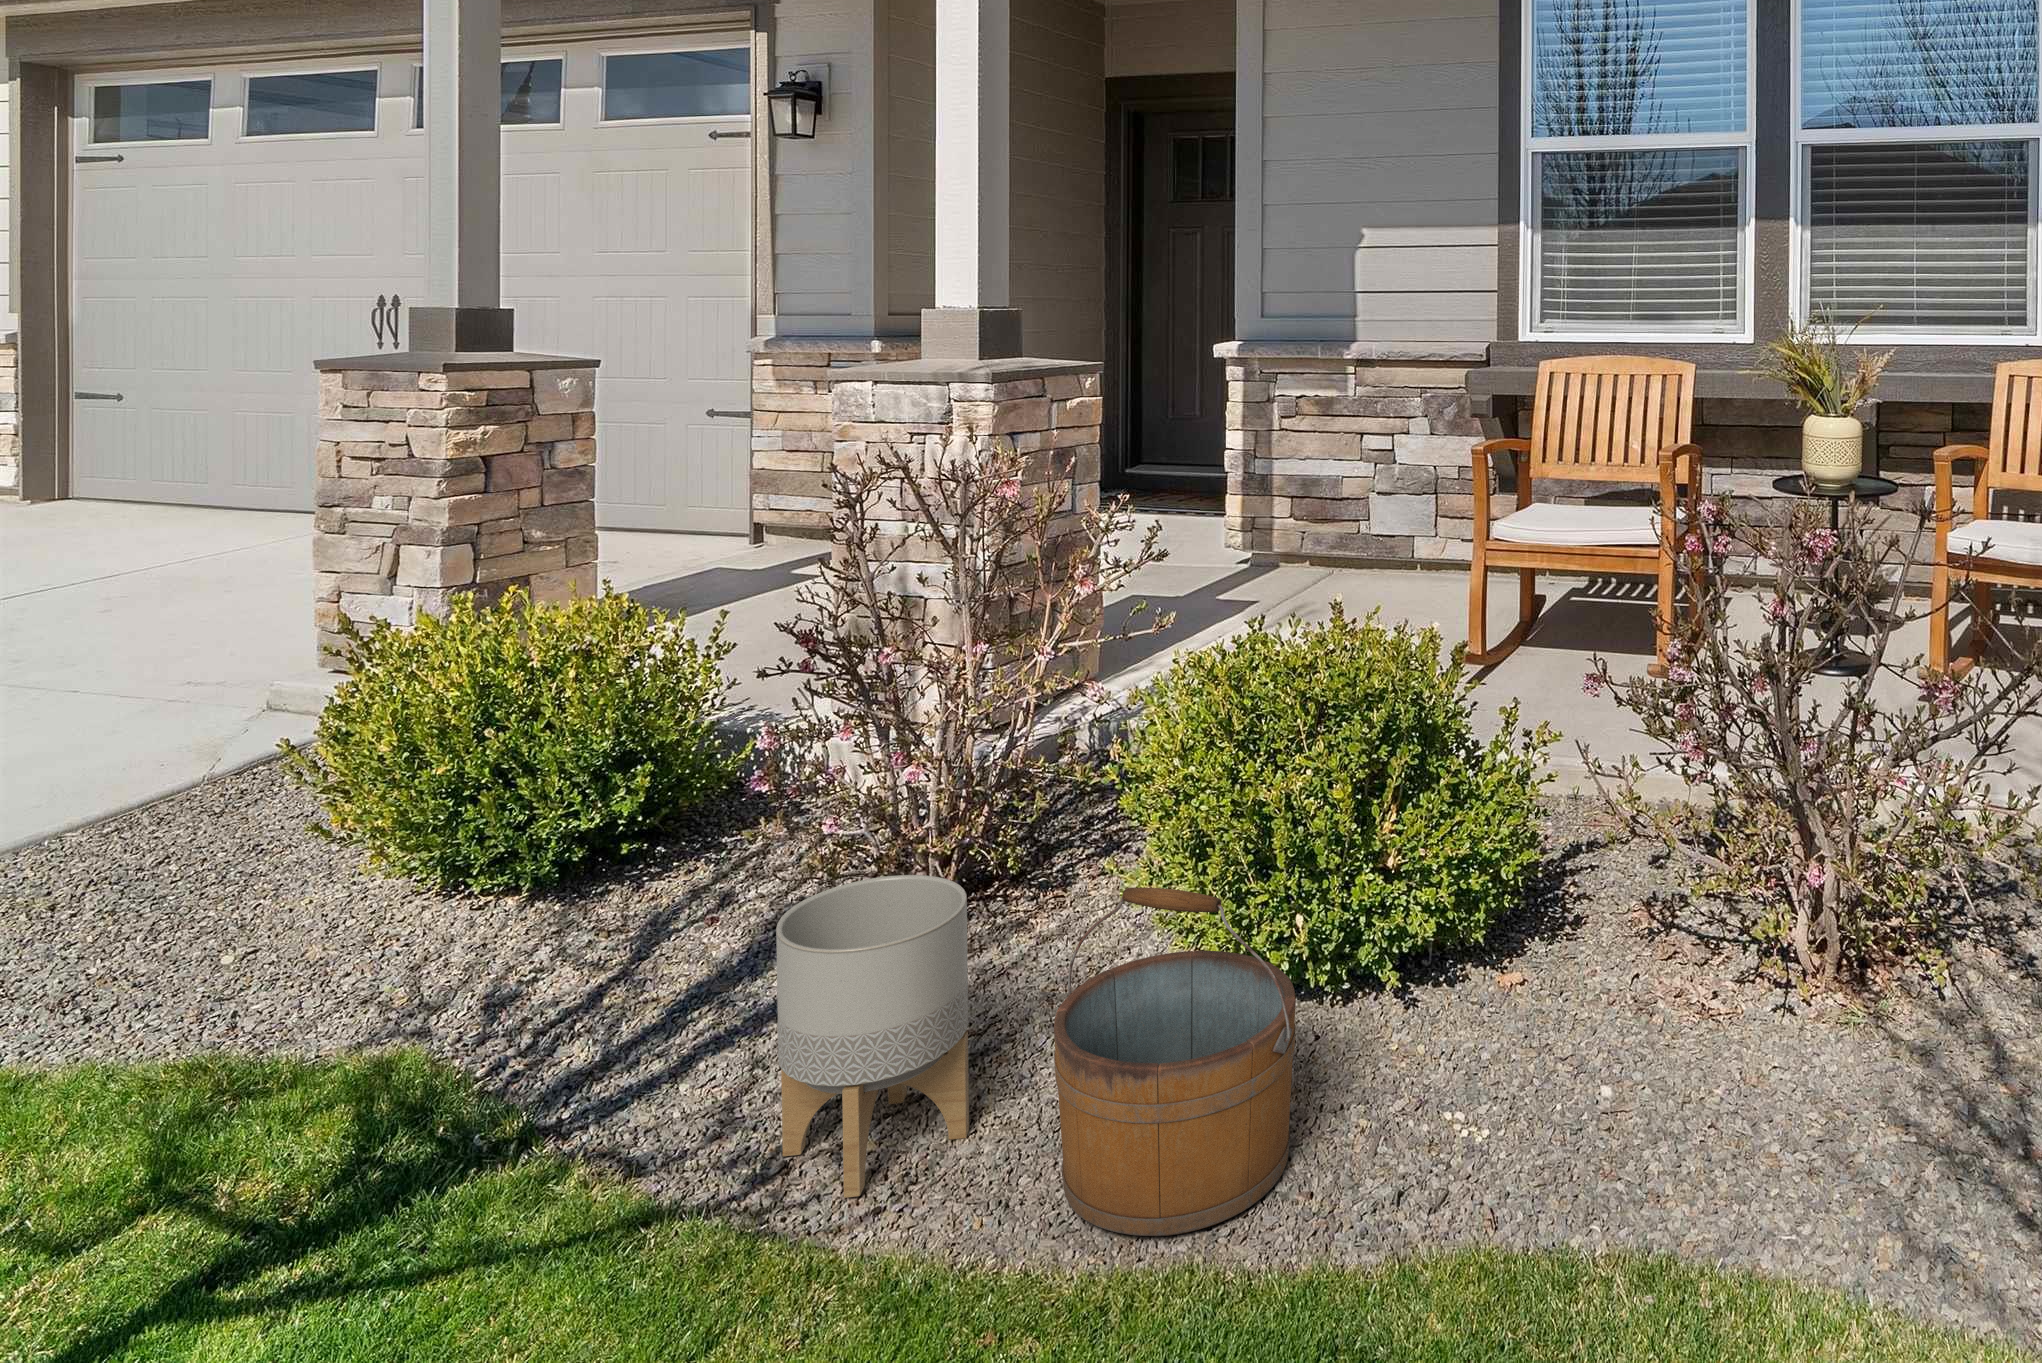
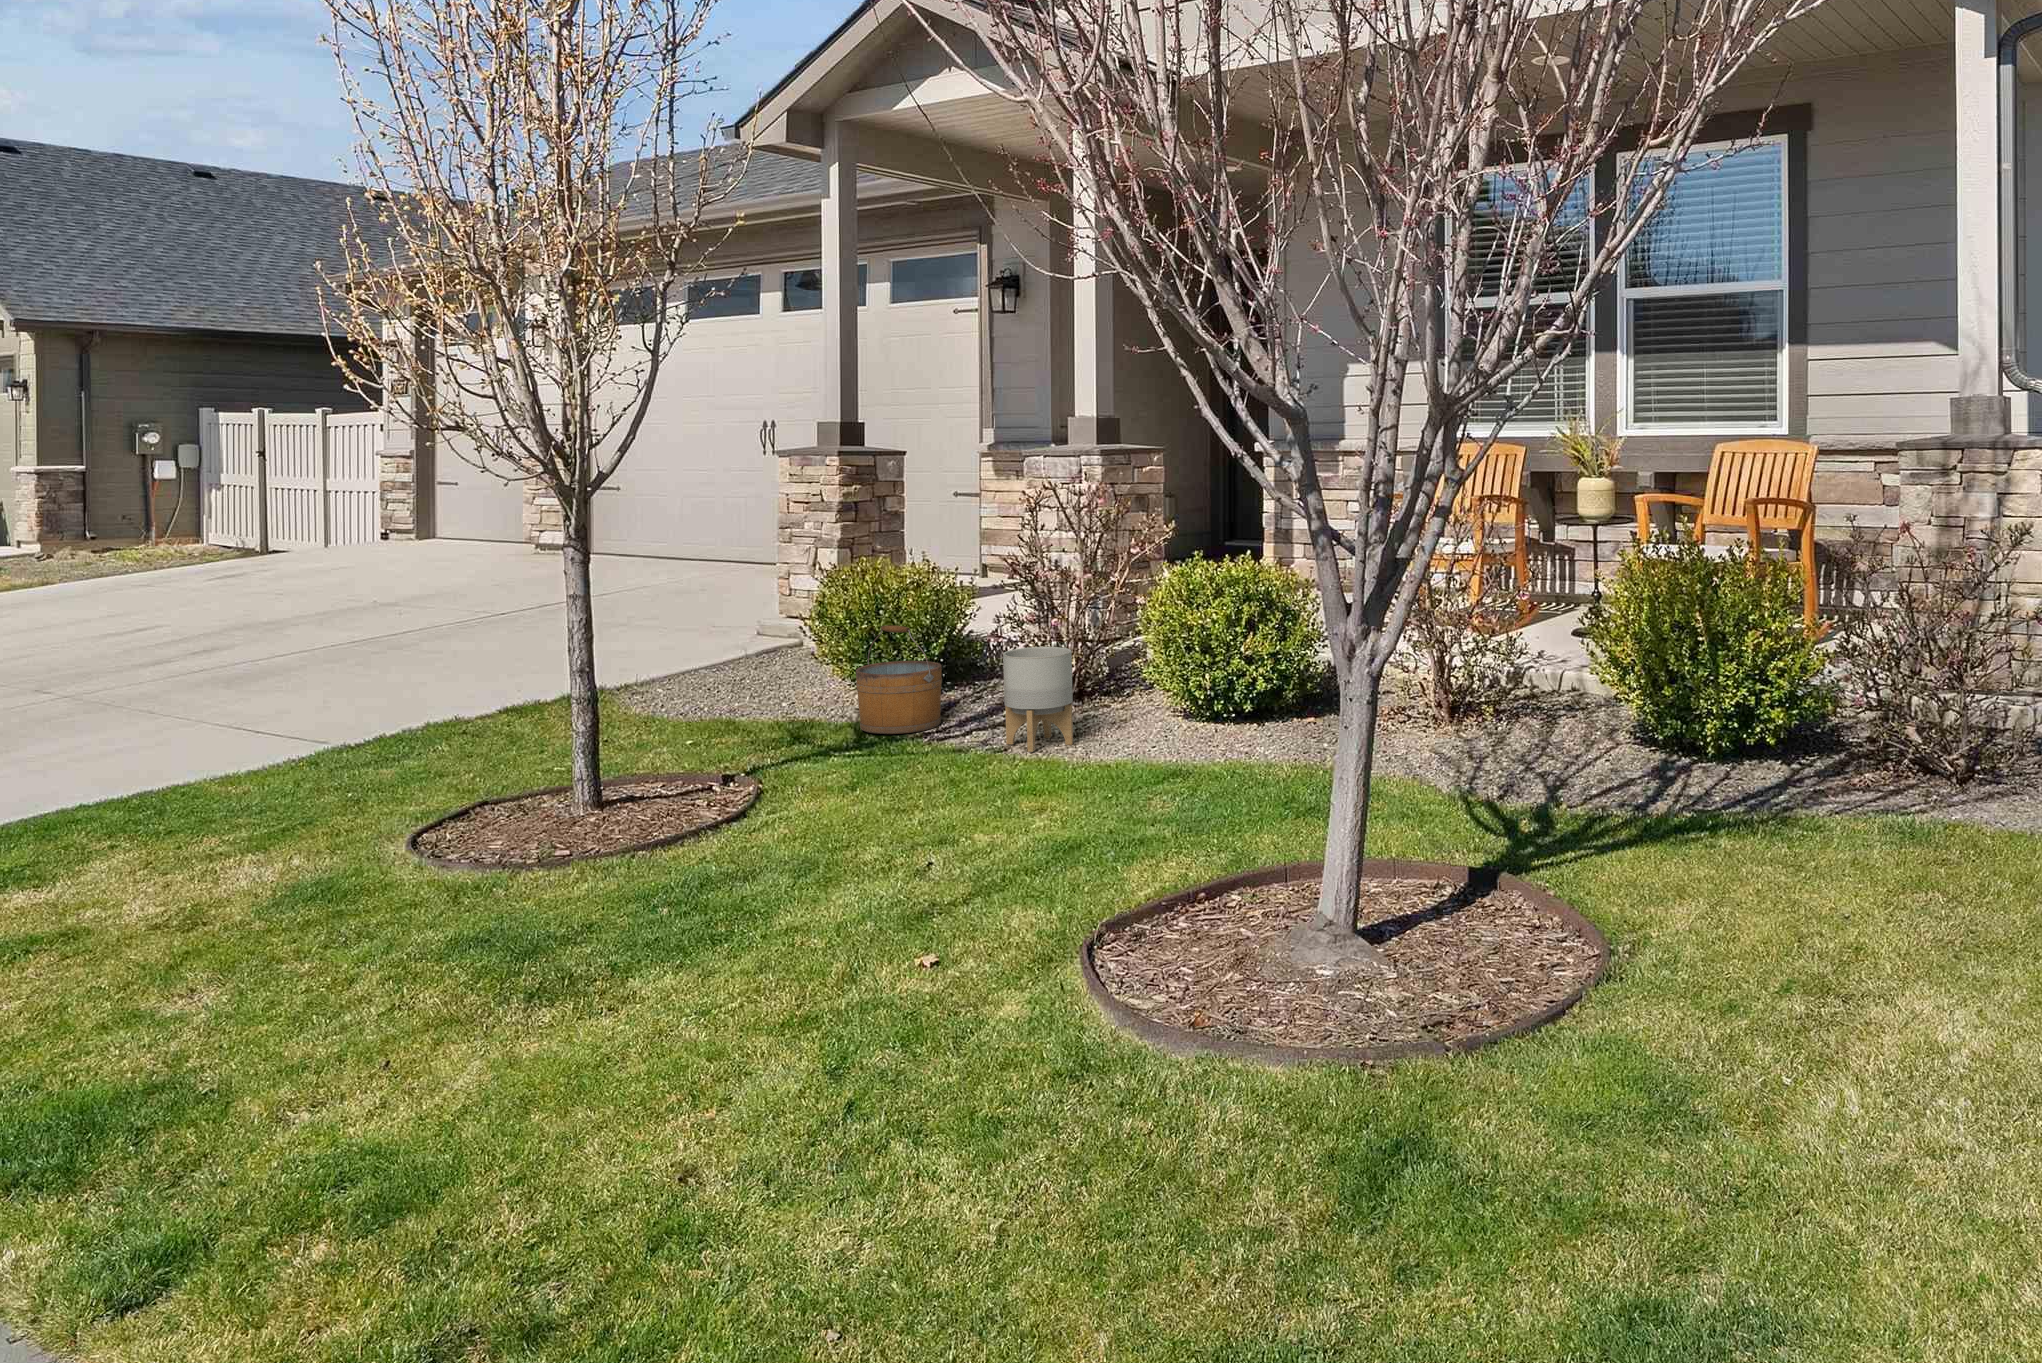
bucket: present [1054,887,1296,1236] -> present [856,625,942,734]

